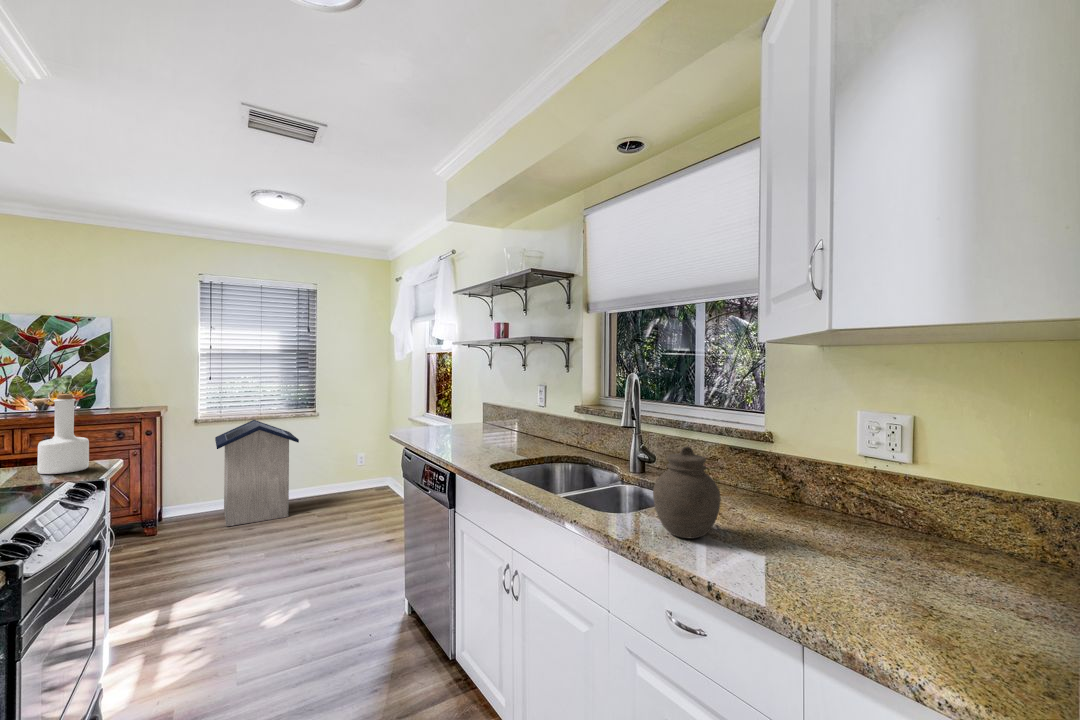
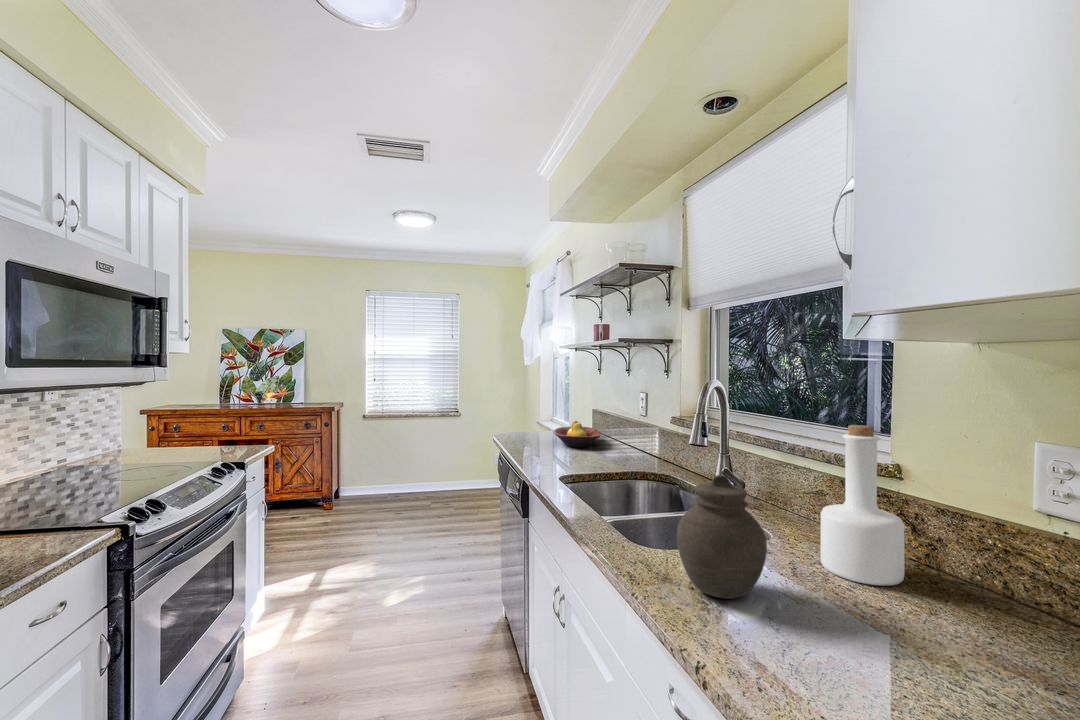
bottle: present [38,394,89,474] -> present [821,425,904,586]
fruit bowl: none [454,414,502,440] -> present [554,421,600,448]
trash can: present [215,420,299,526] -> none [376,417,442,510]

